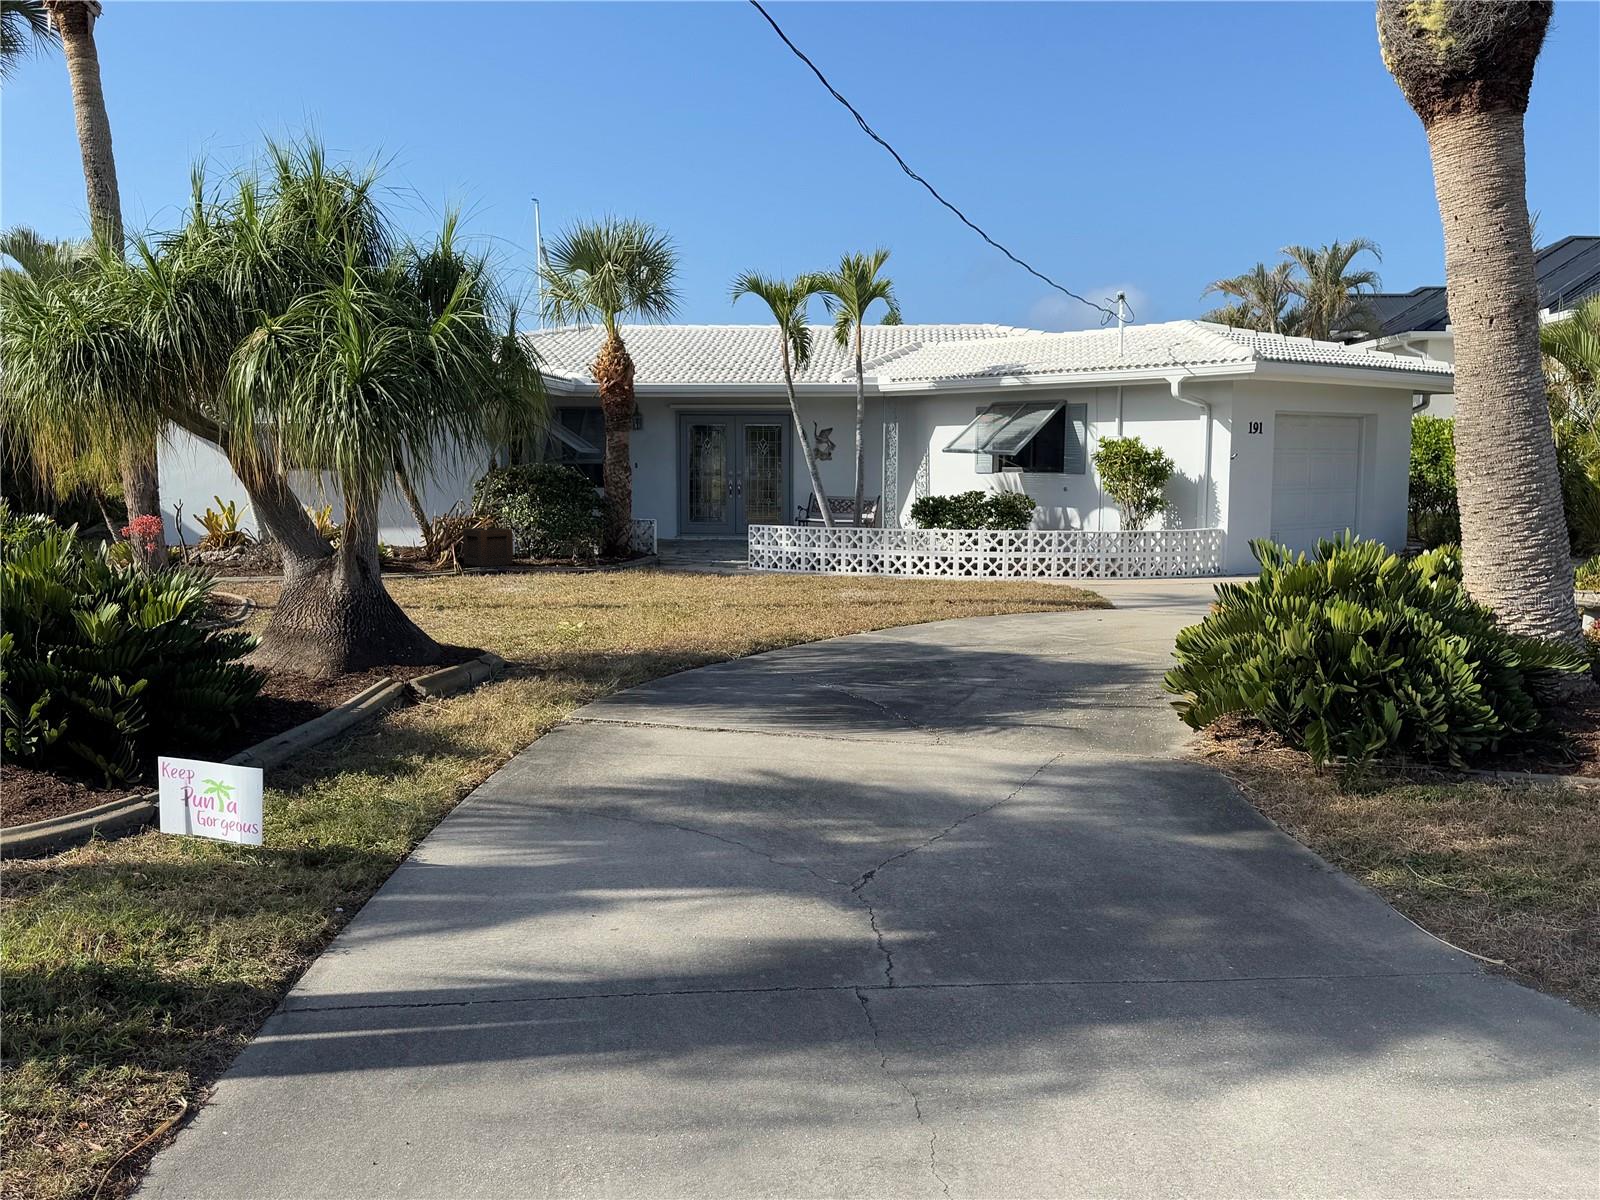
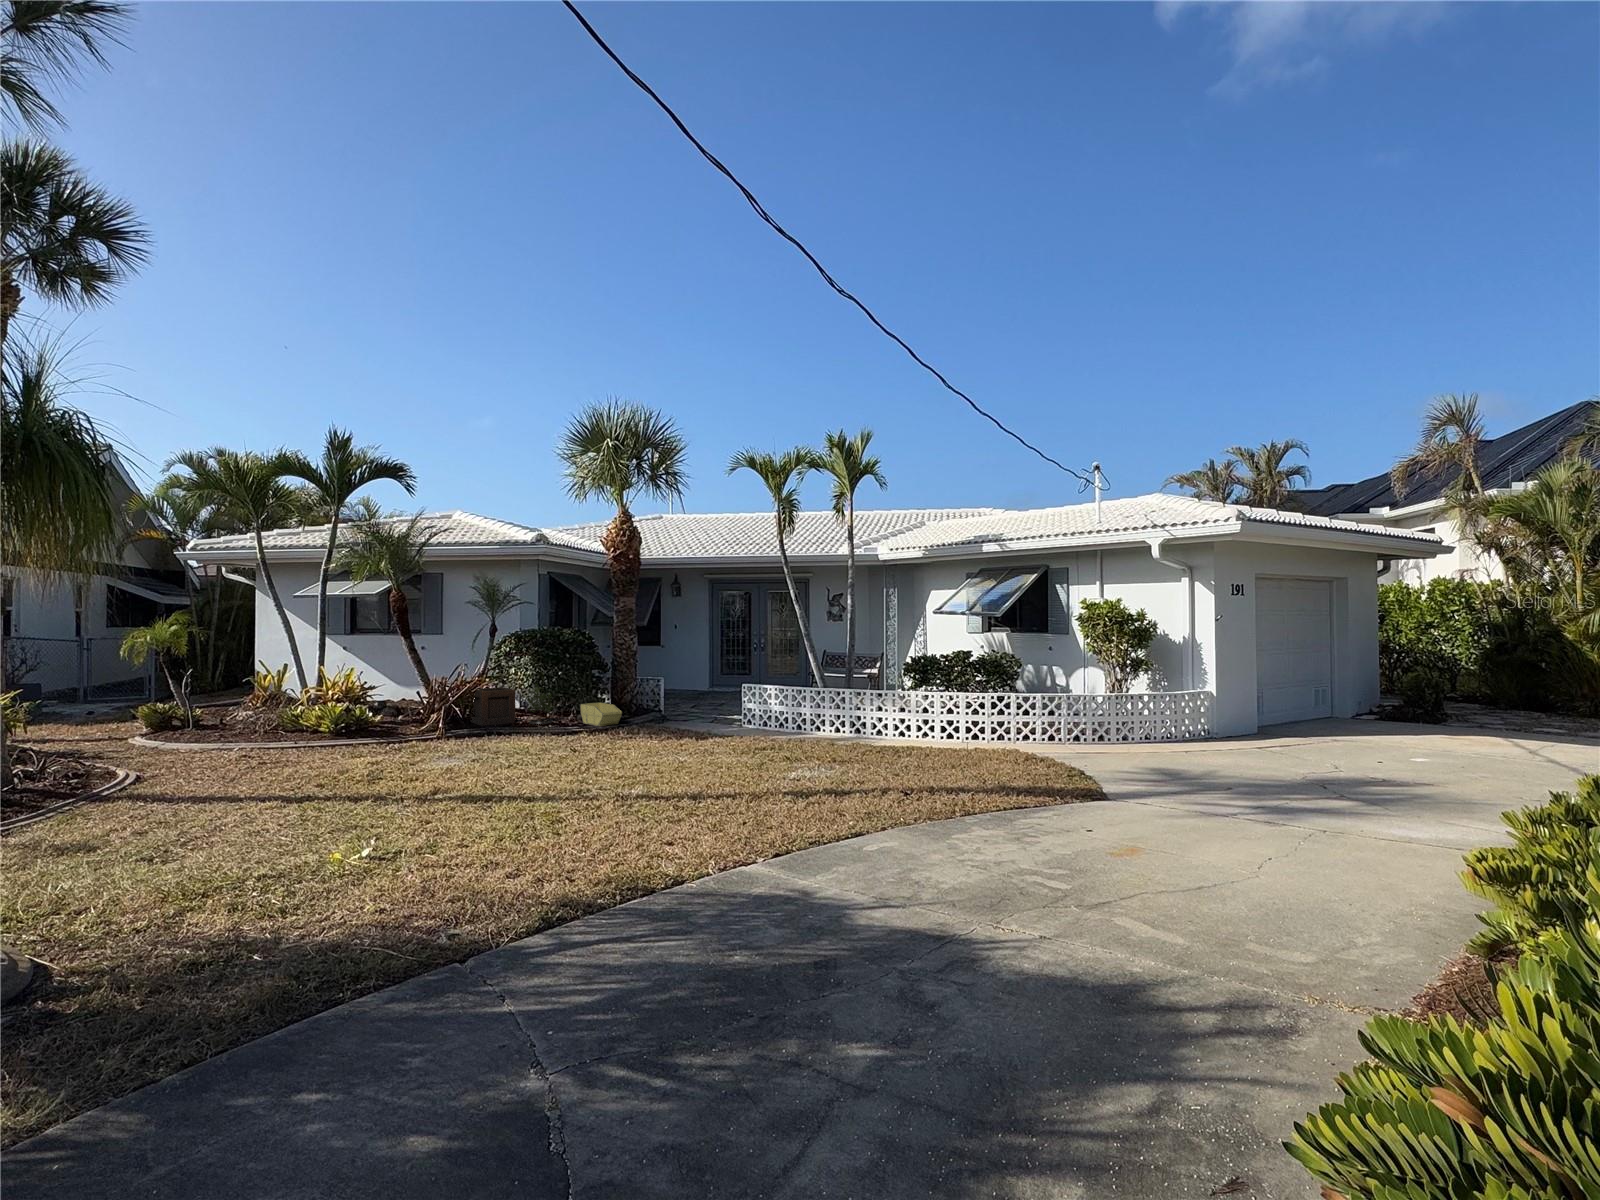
potted tree: none [524,521,552,565] -> present [528,684,552,724]
storage bin: none [582,543,628,567] -> present [580,703,622,726]

